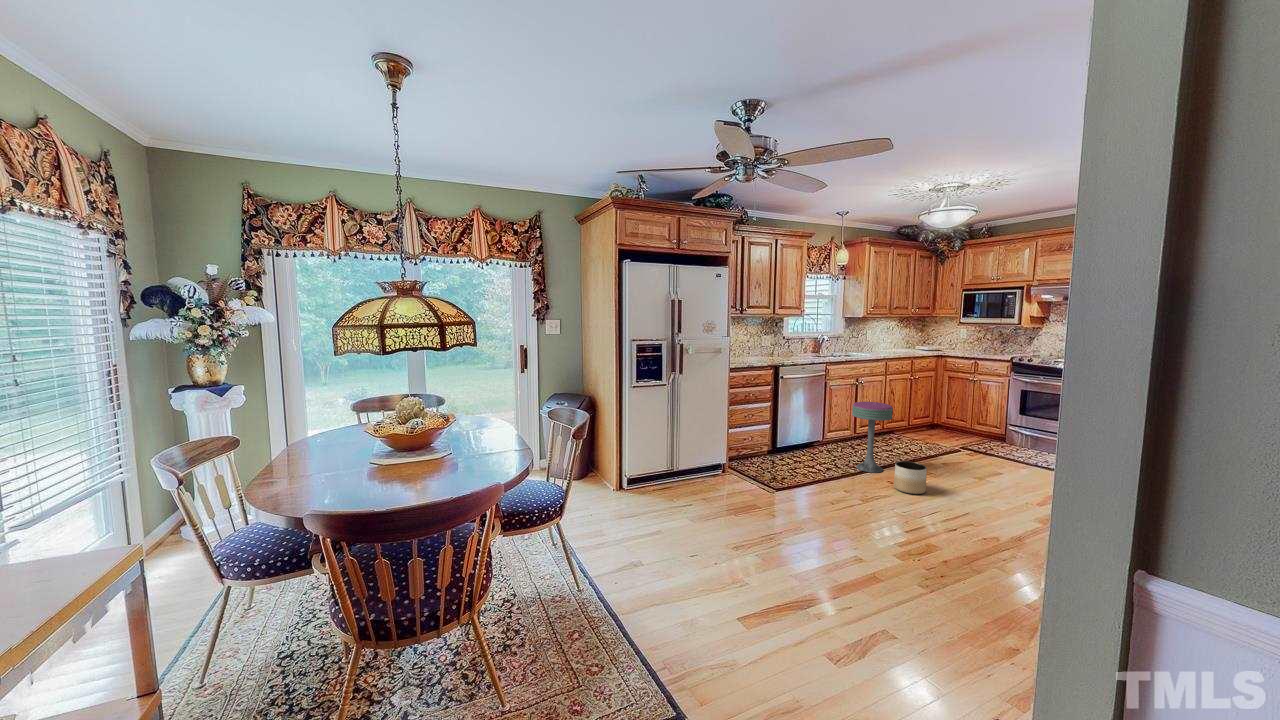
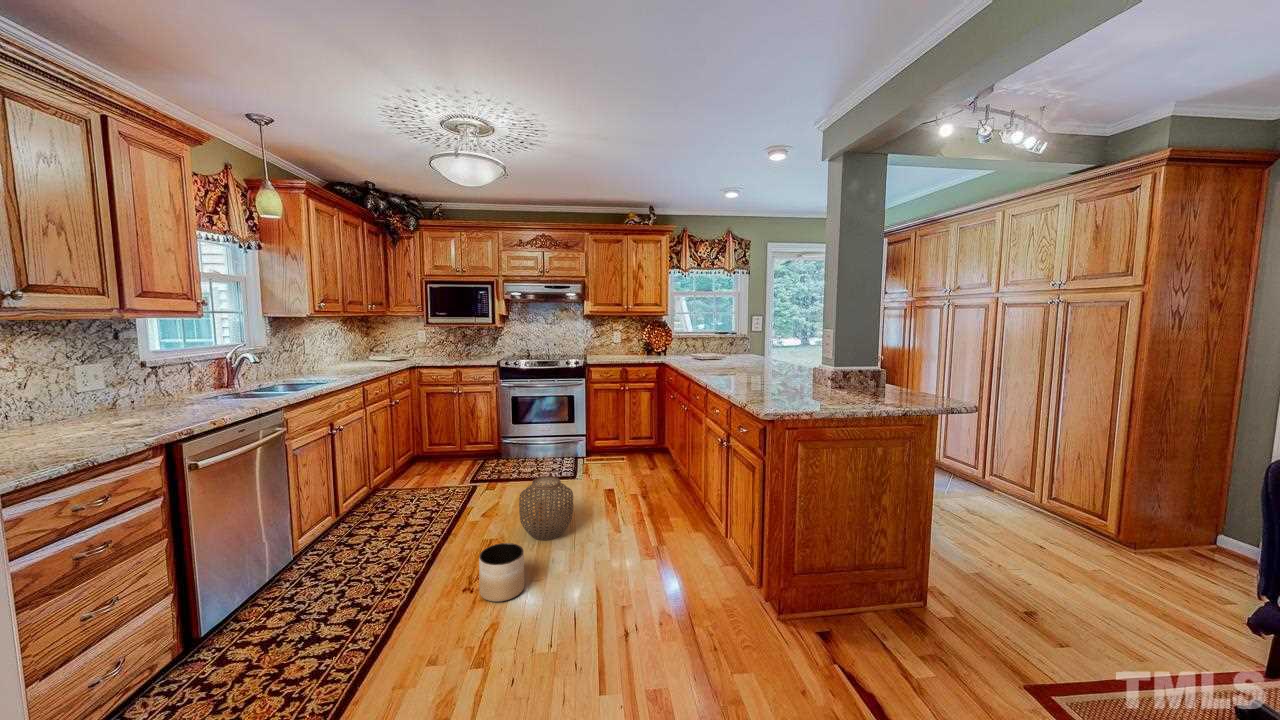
bar stool: present [852,402,893,473] -> none [374,462,443,591]
woven basket: none [955,441,1007,489] -> present [519,477,573,540]

